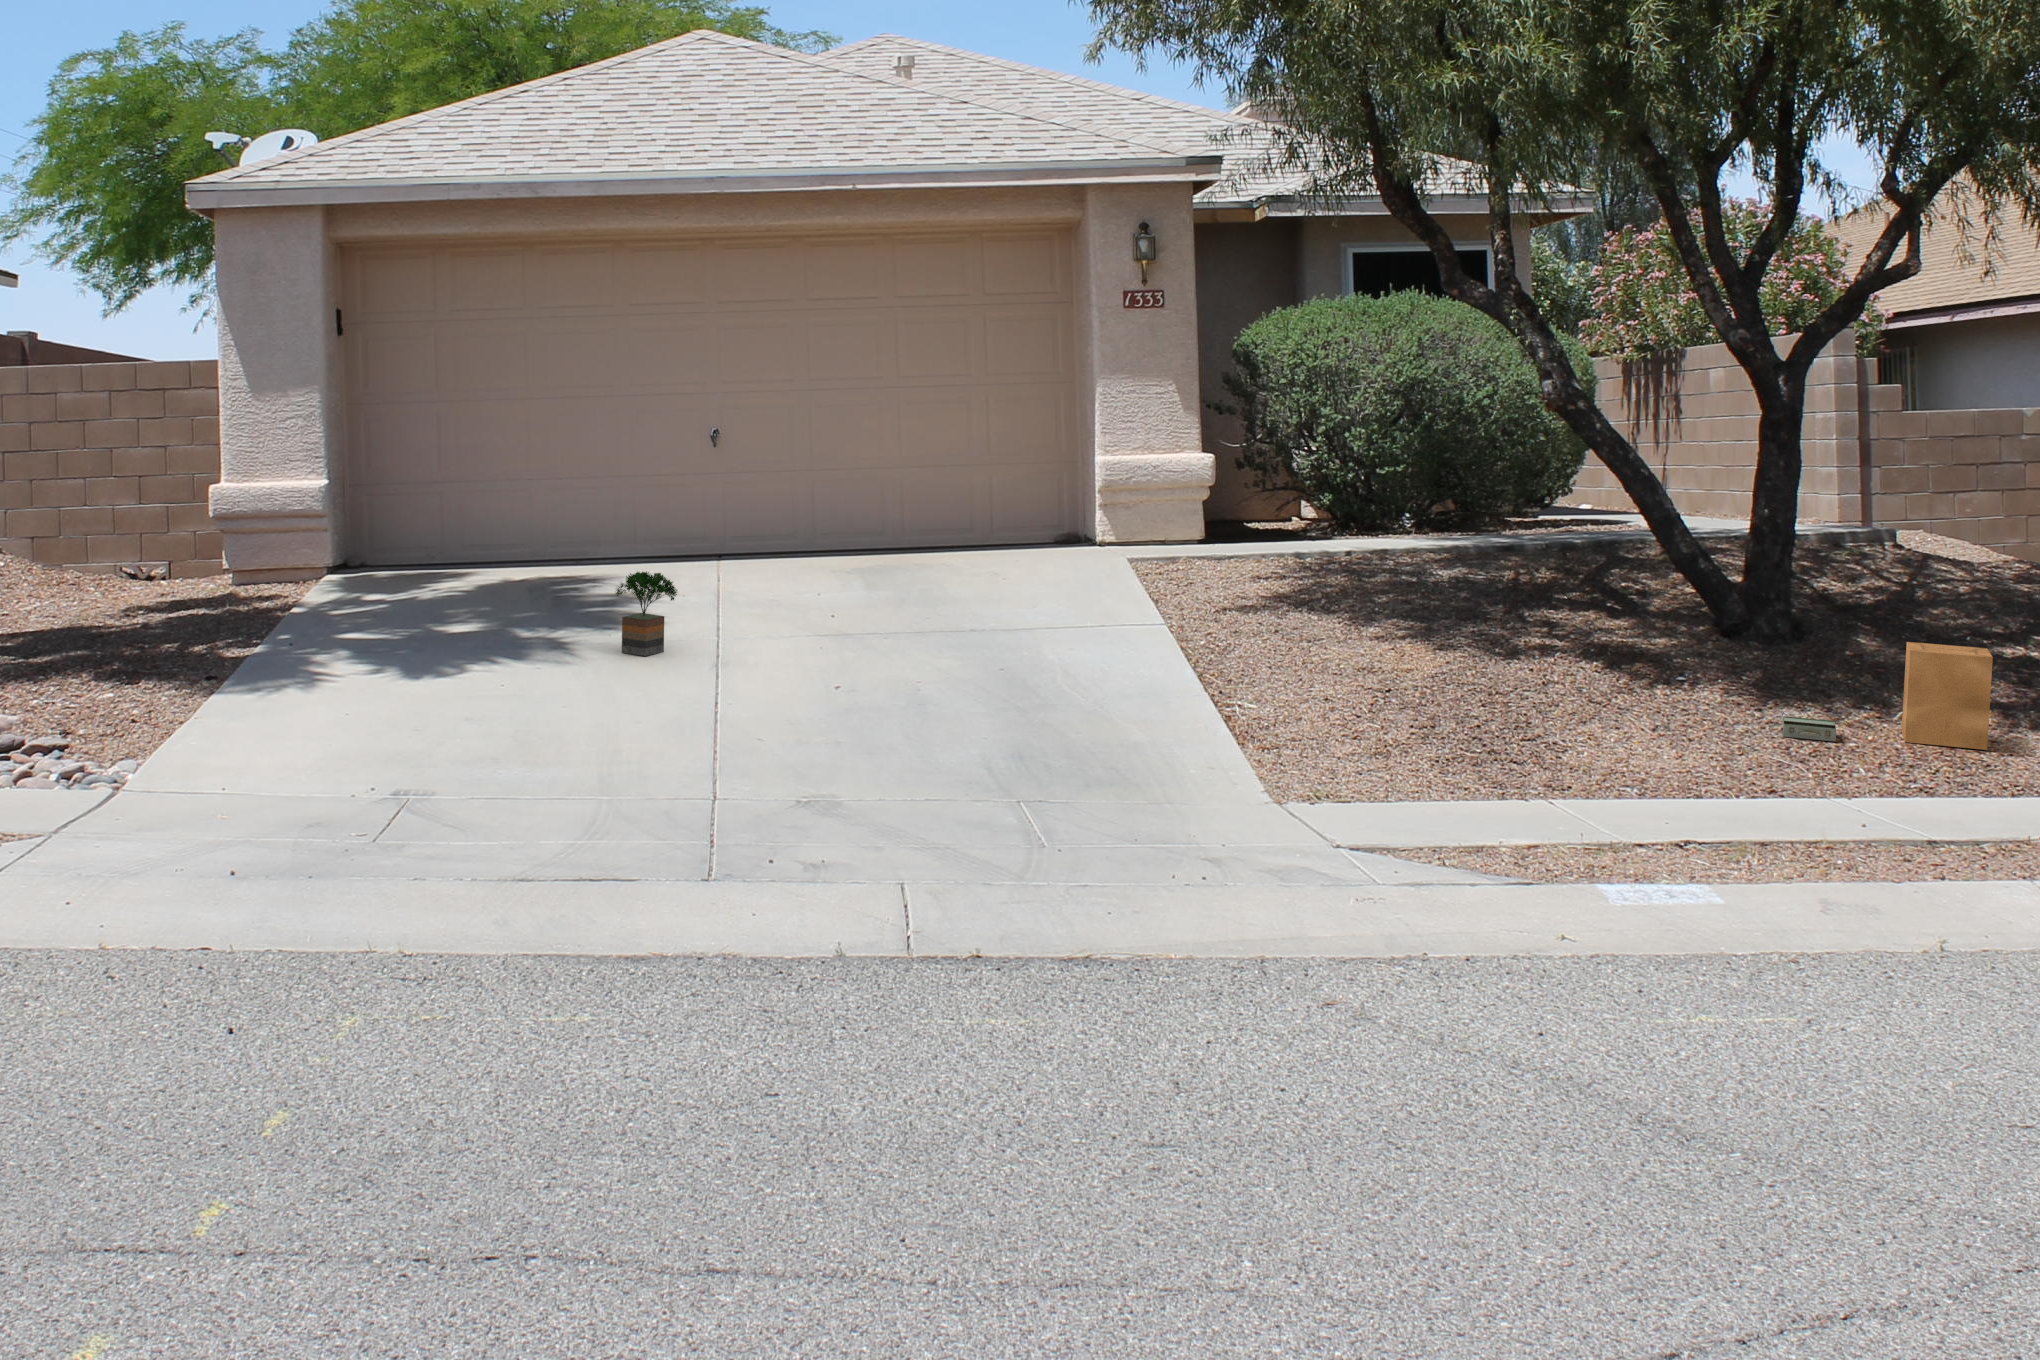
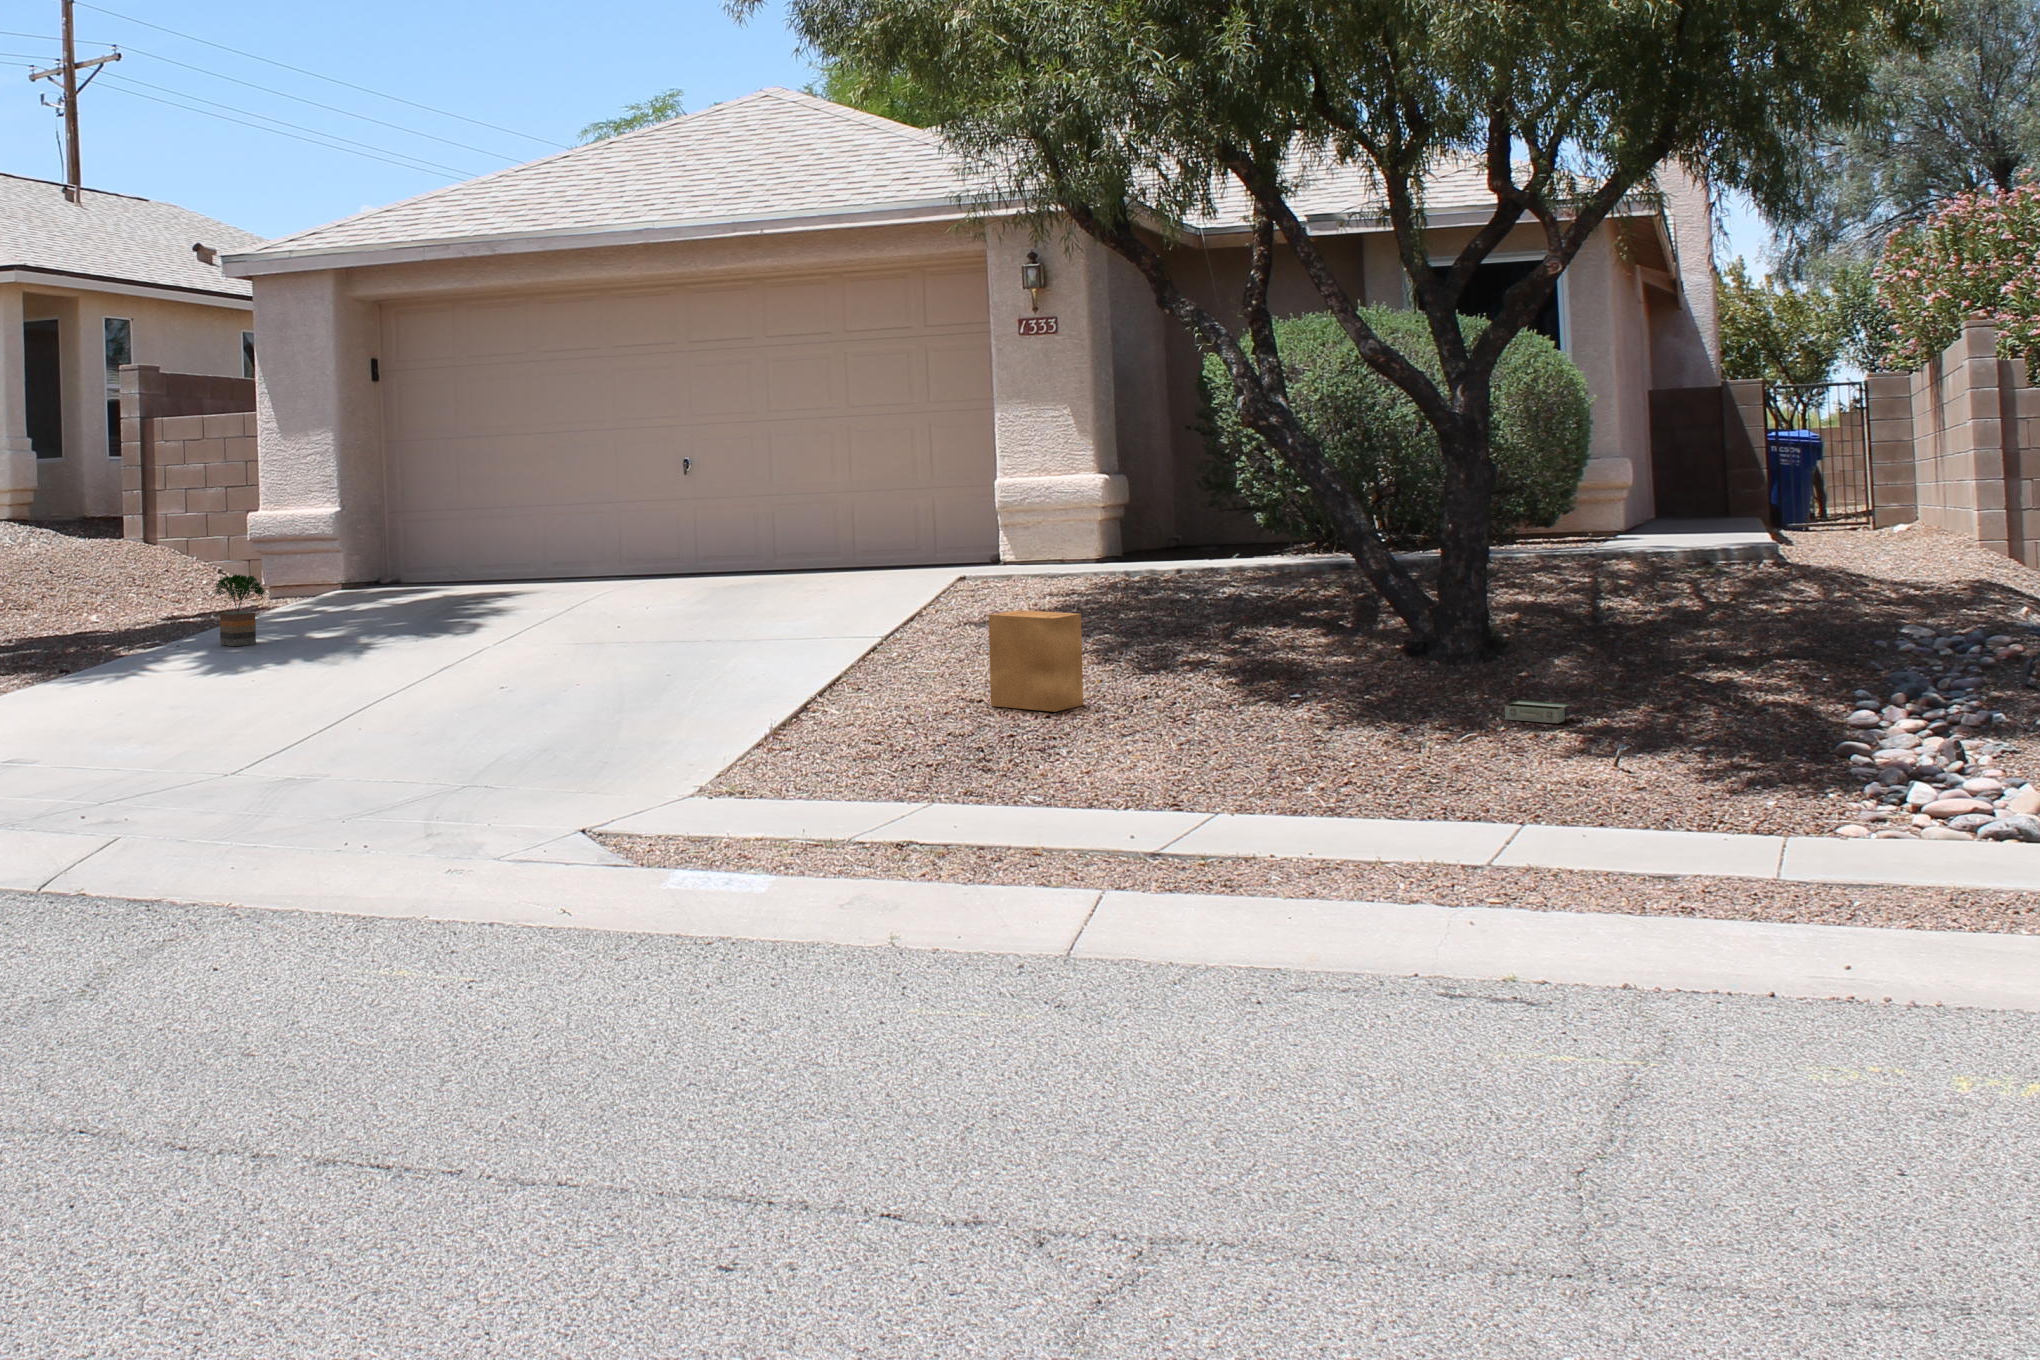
potted tree: present [615,571,677,656] -> present [215,574,266,646]
cardboard box: present [1902,642,1993,750] -> present [989,610,1083,712]

